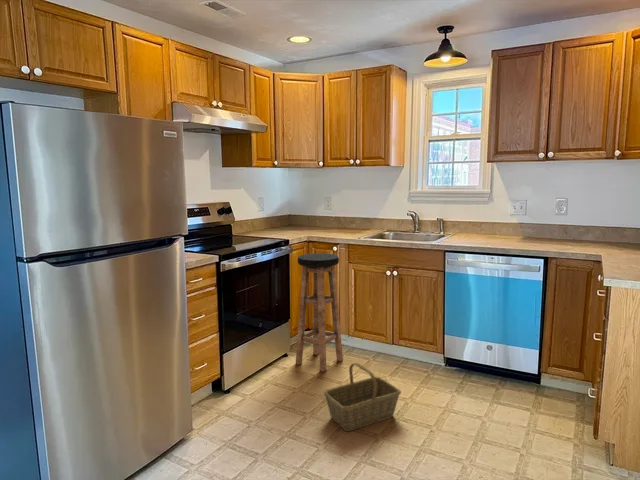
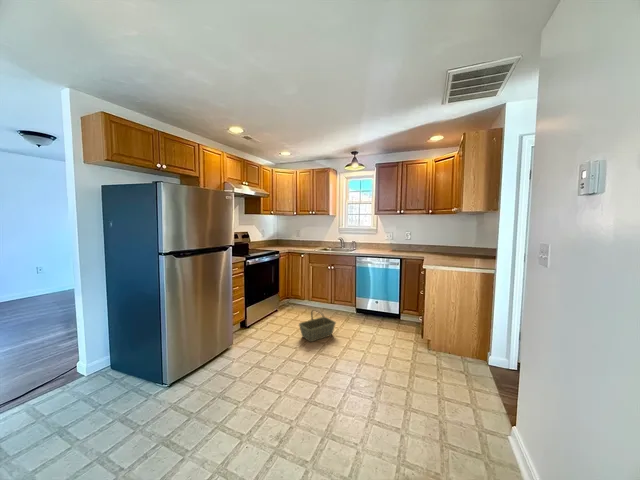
bar stool: present [296,253,343,372] -> none [282,258,306,318]

